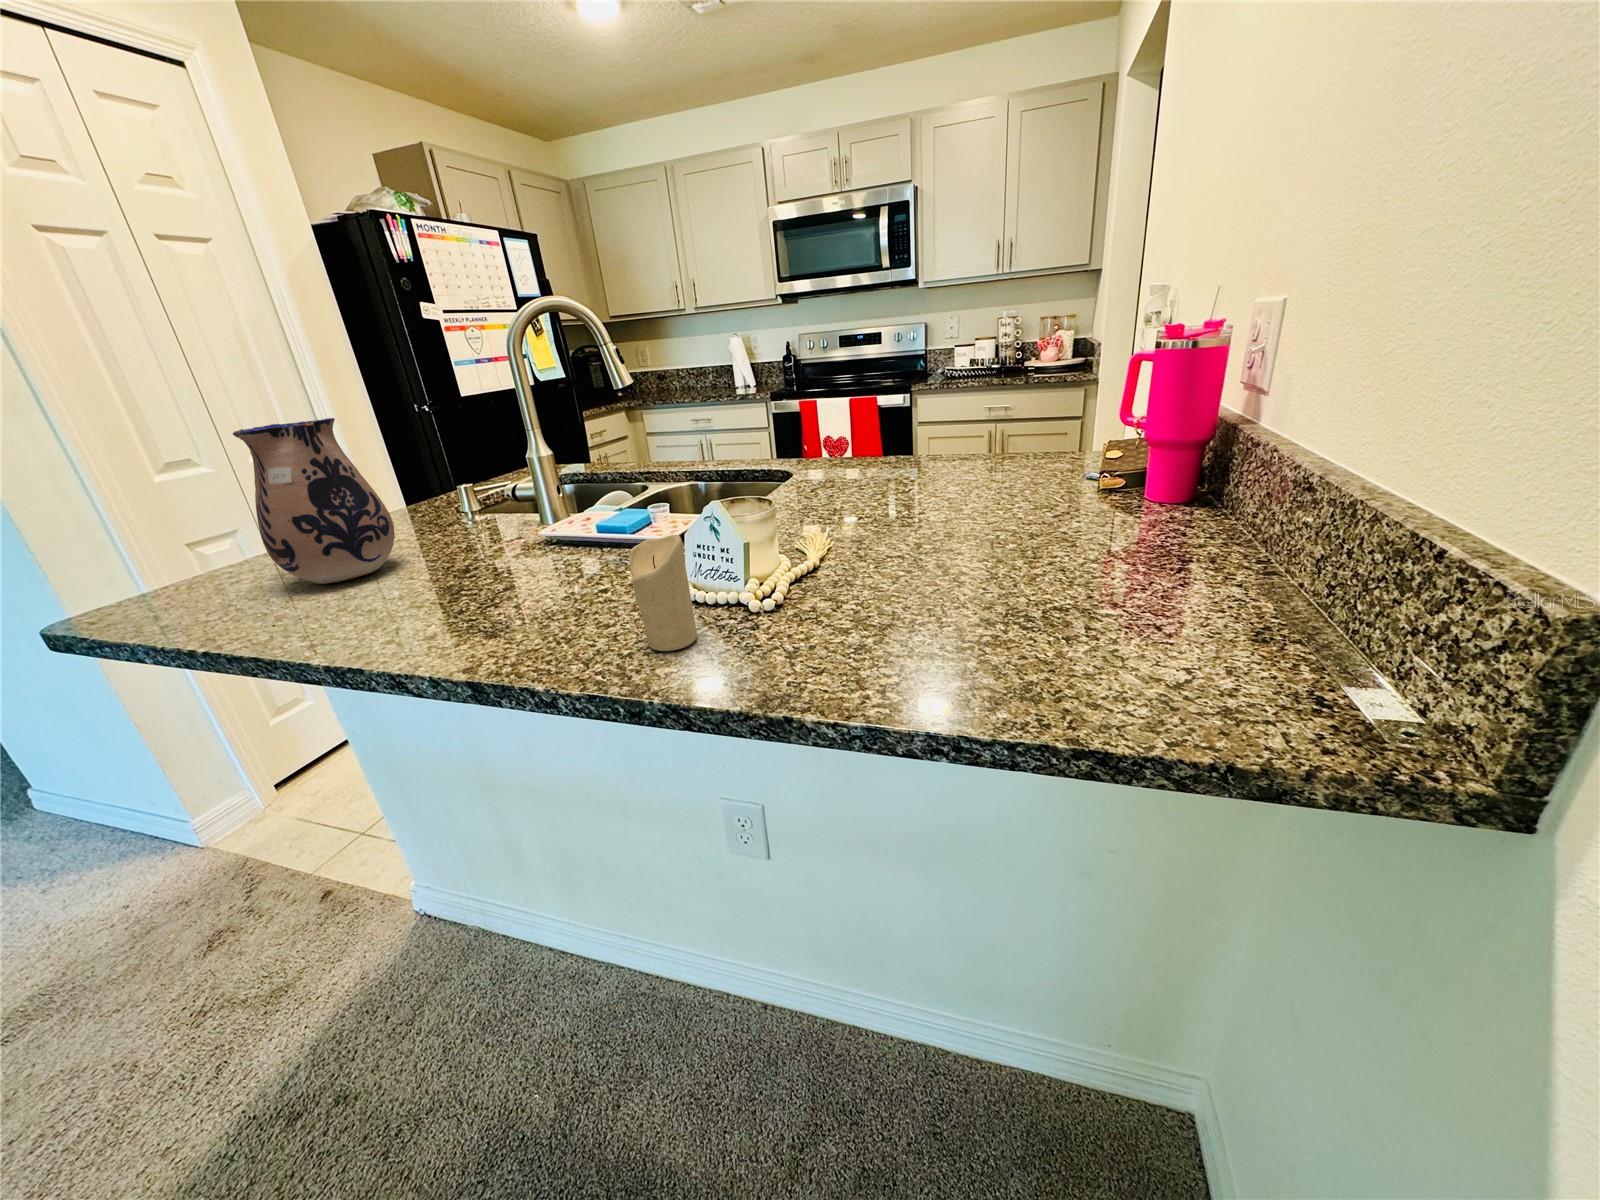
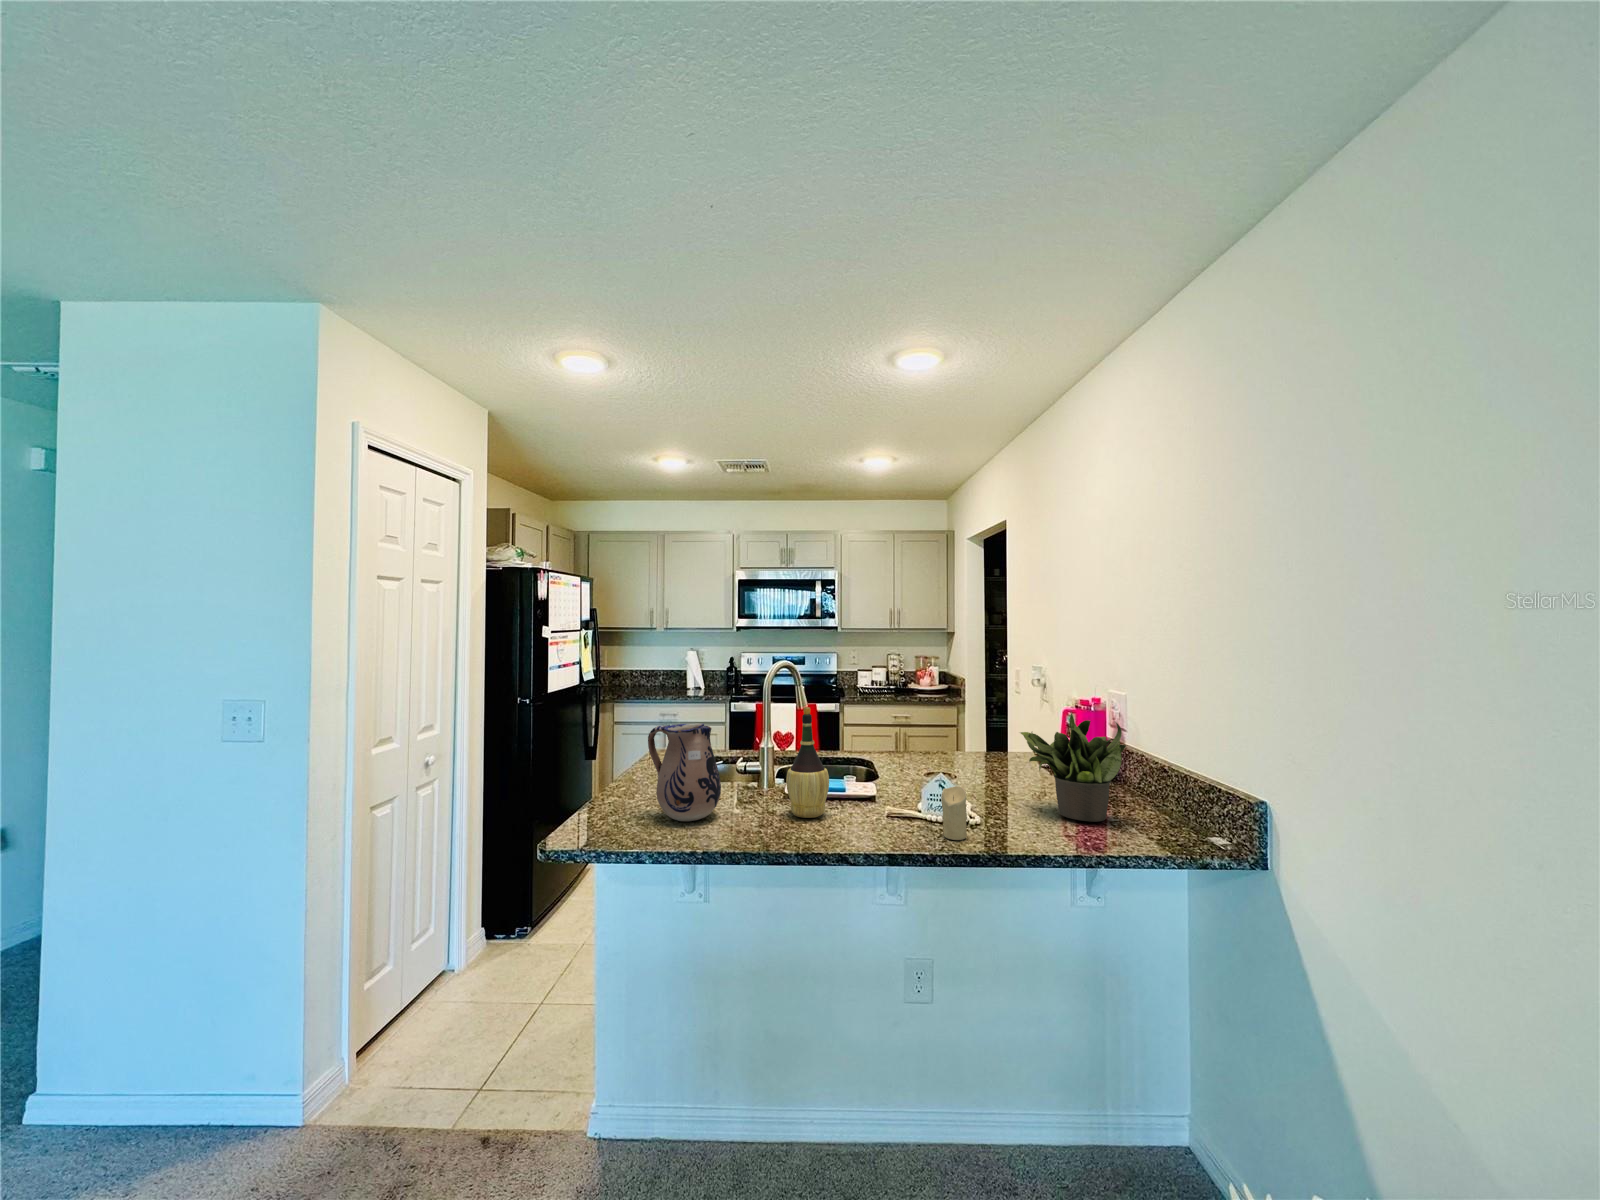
potted plant: none [910,334,1168,614] -> present [1021,713,1126,822]
wine bottle: none [452,373,546,583] -> present [786,707,829,818]

